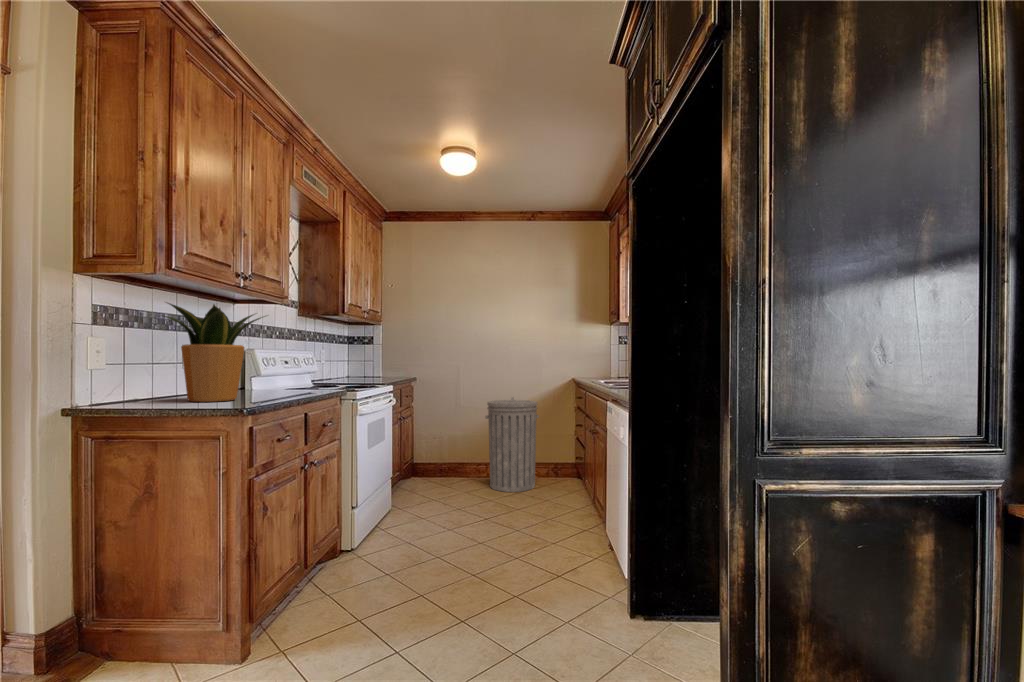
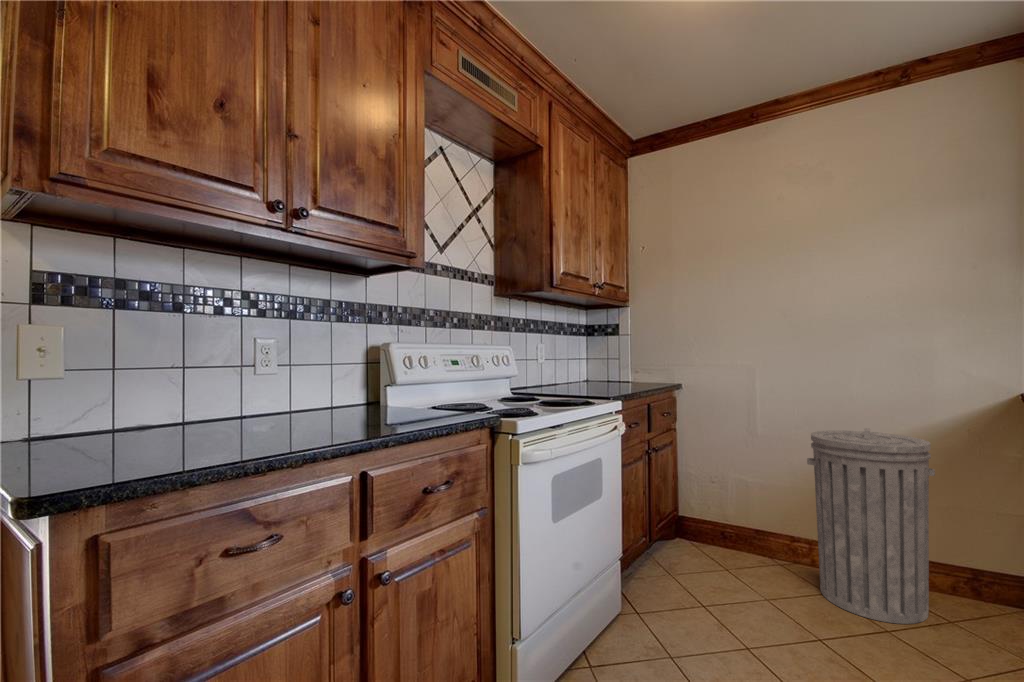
potted plant: present [161,303,265,402] -> none [136,253,308,440]

